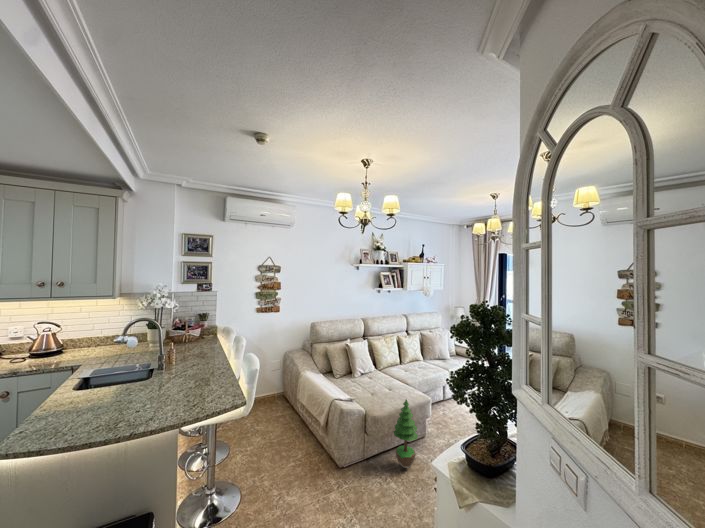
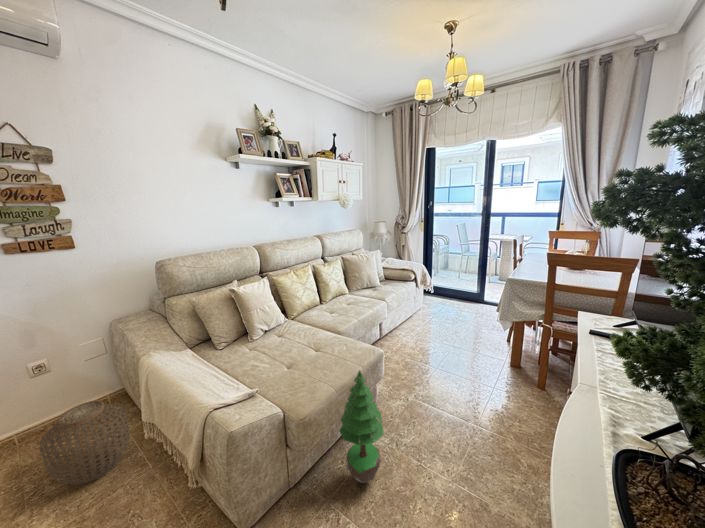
woven basket: none [260,390,292,430] -> present [39,401,130,485]

